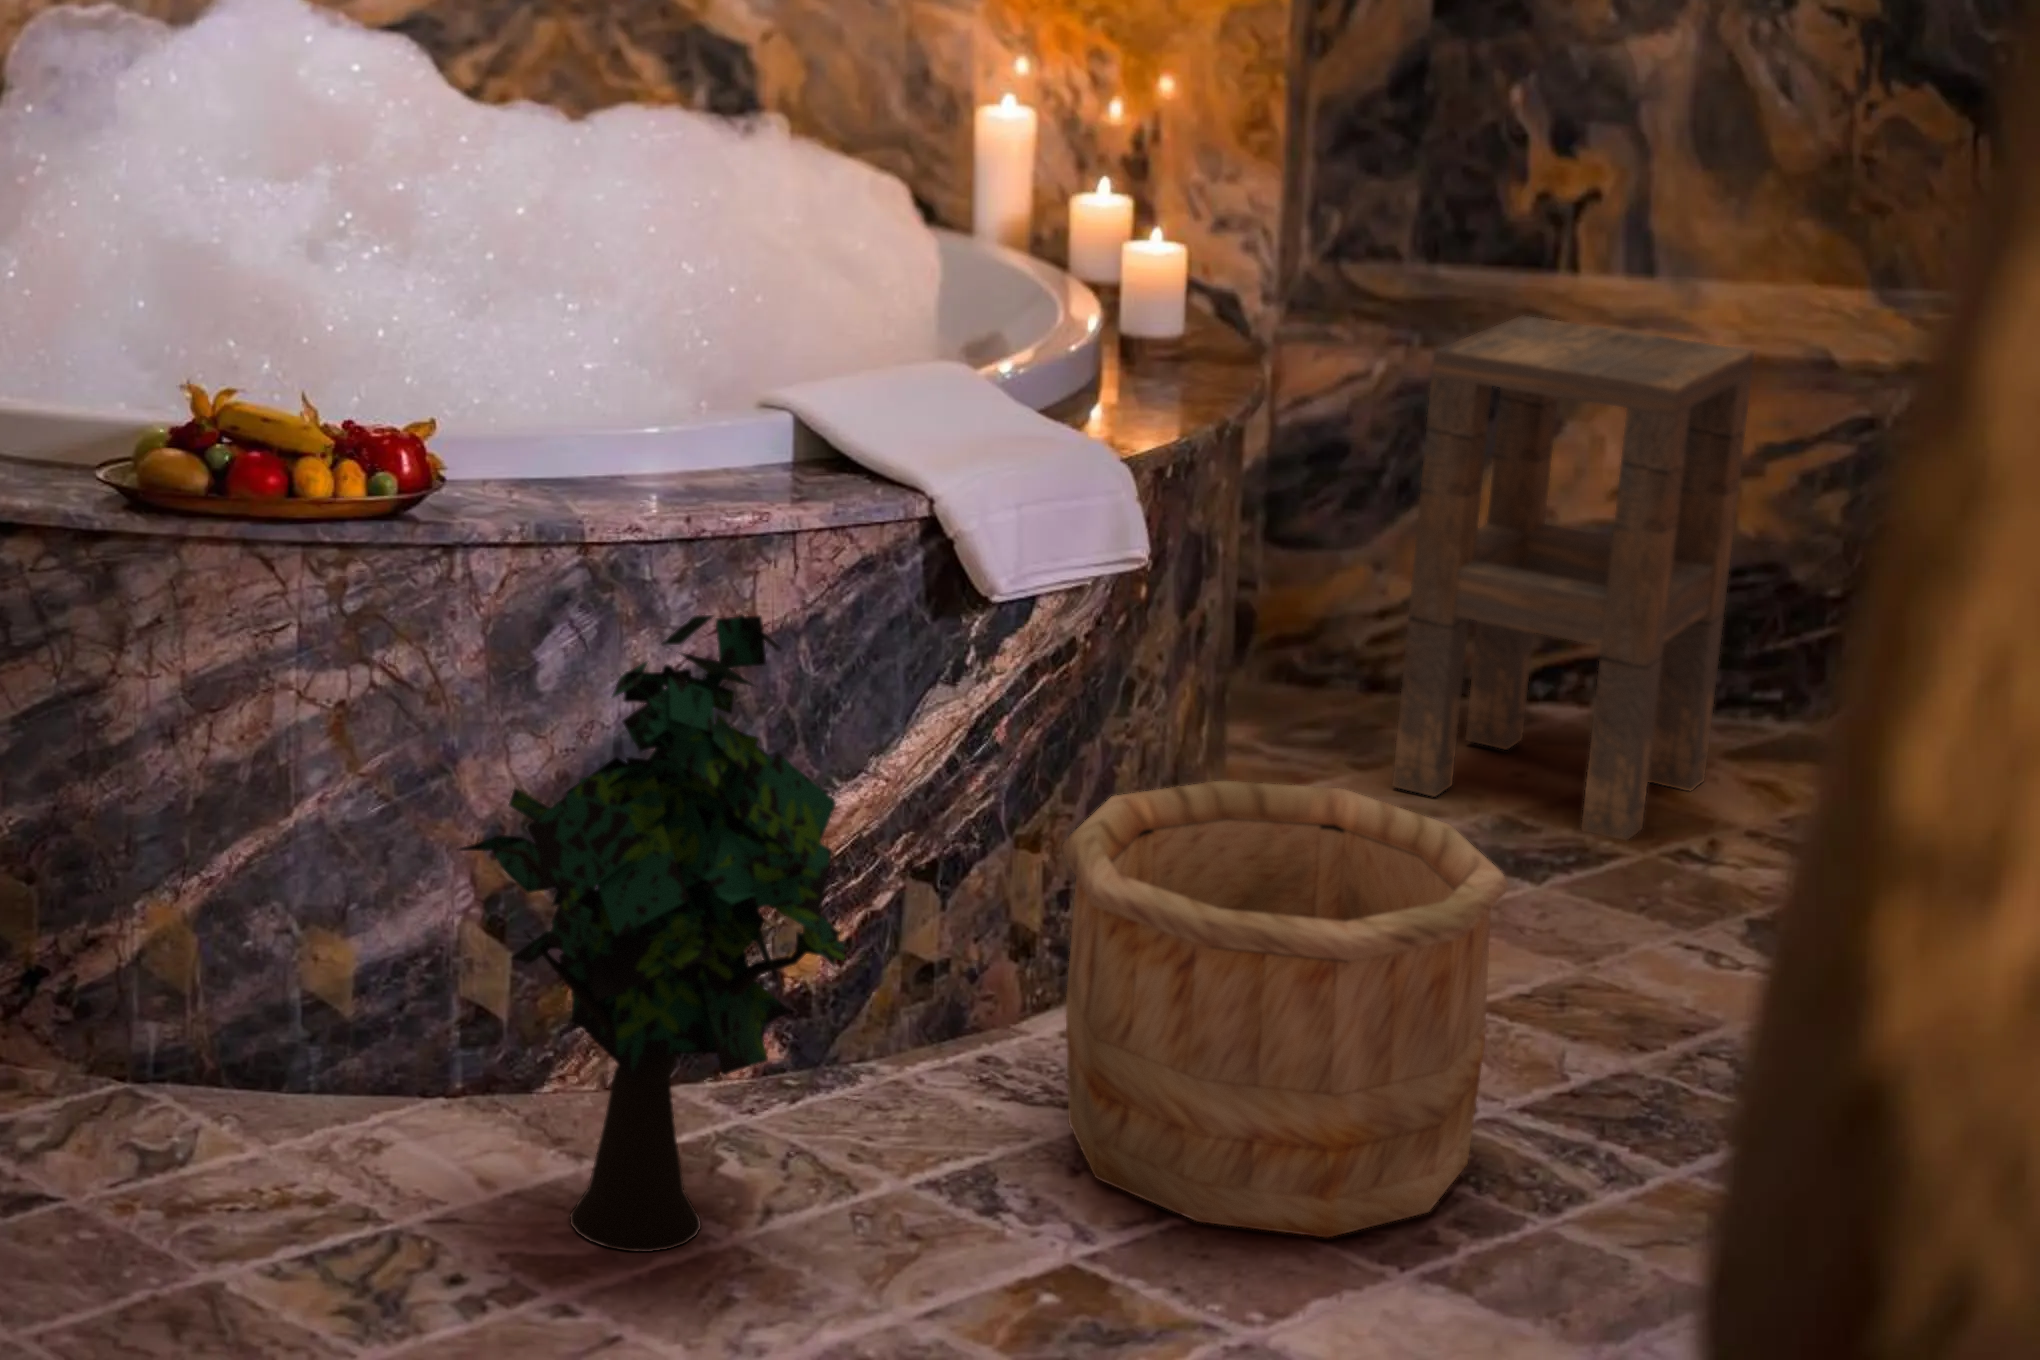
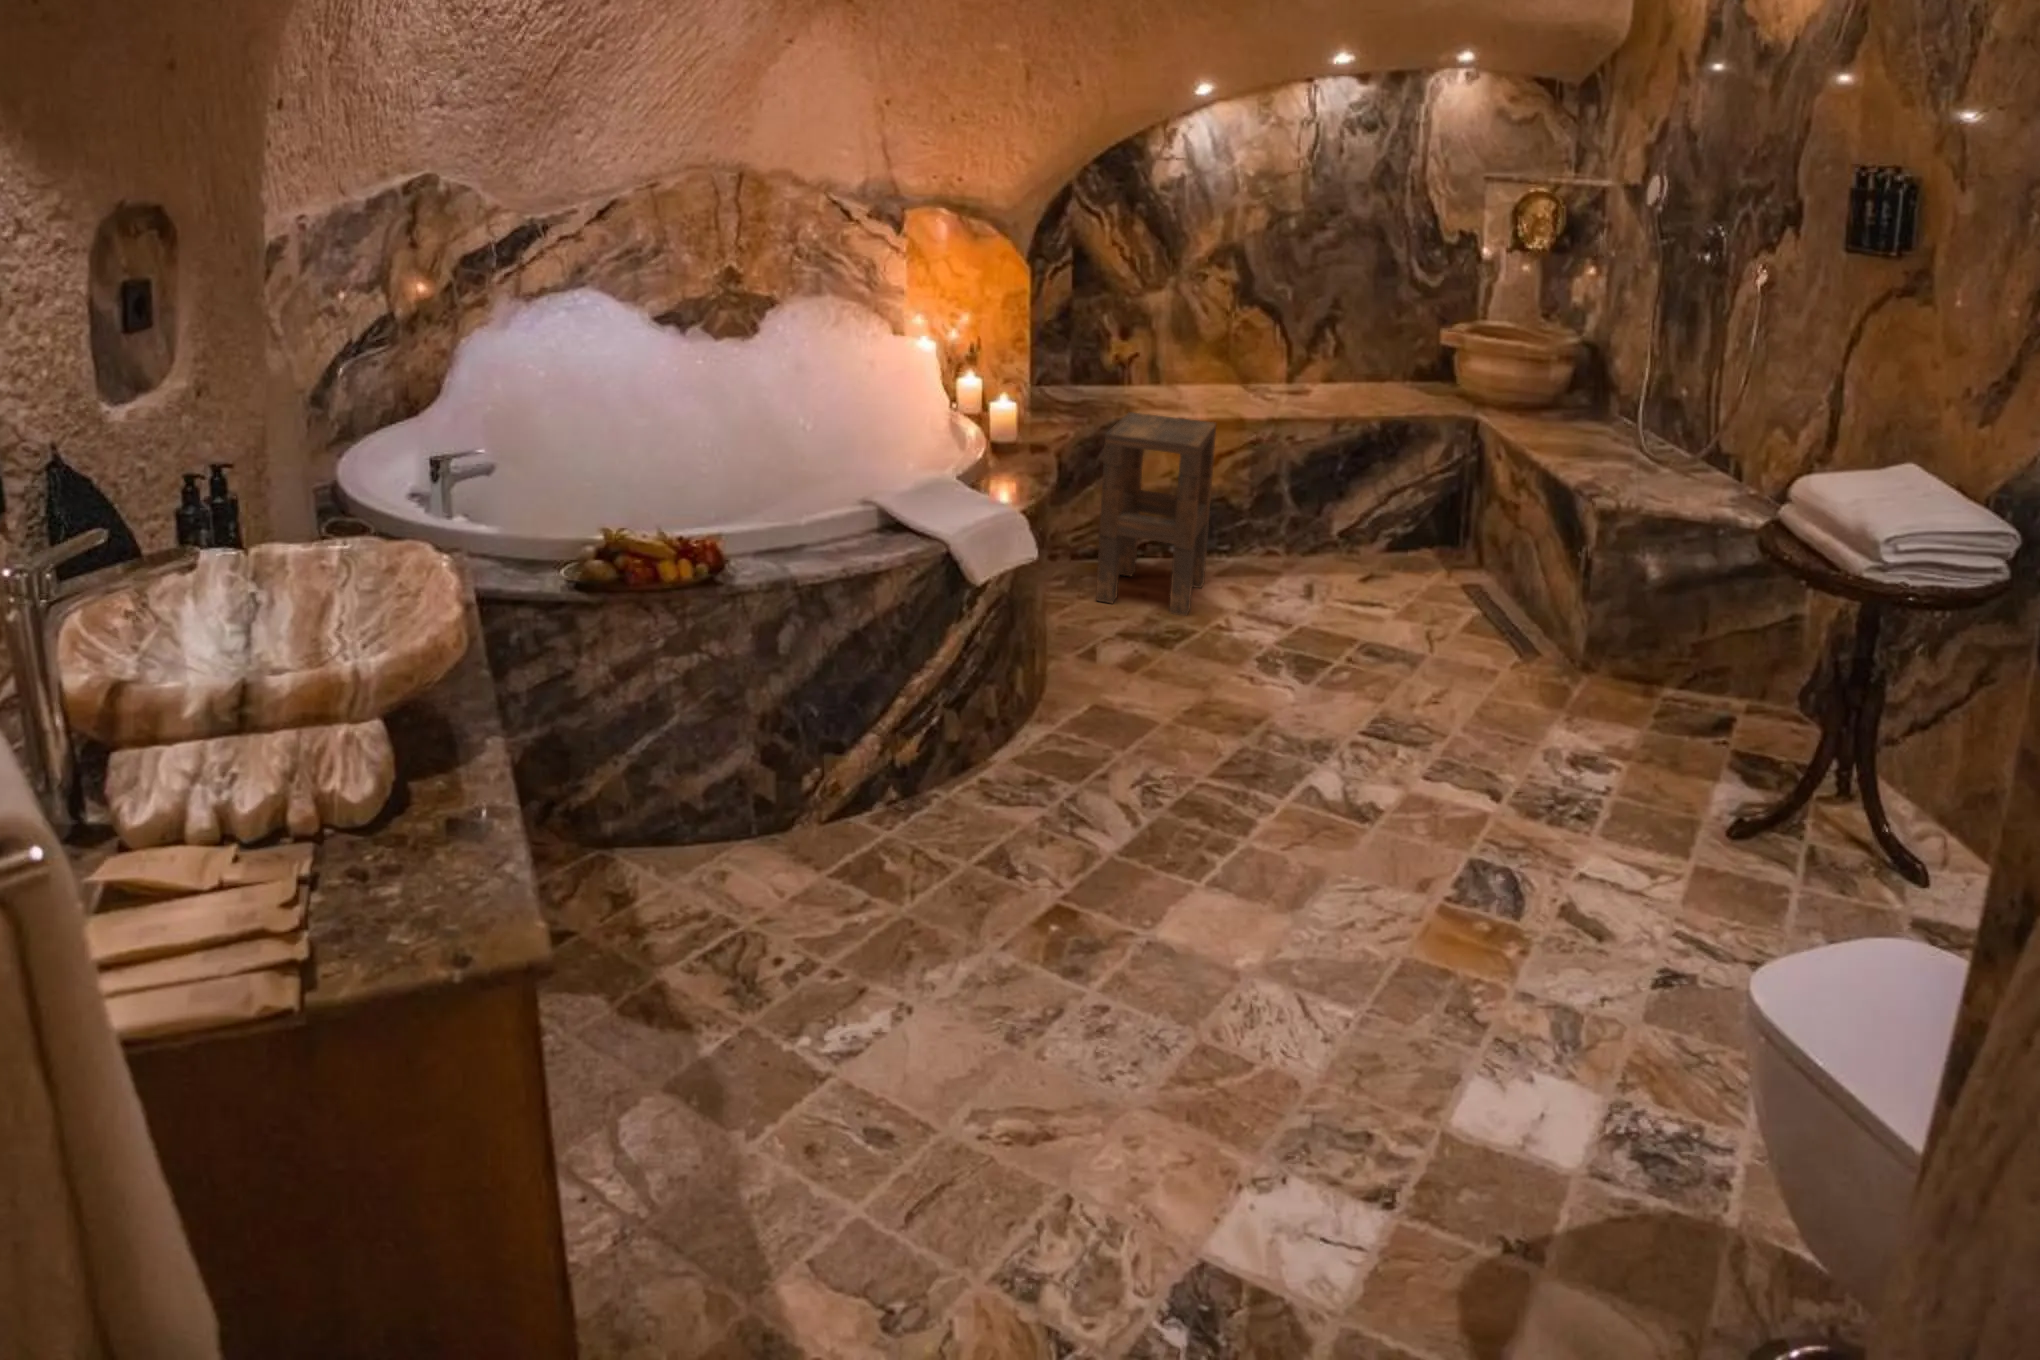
decorative plant: present [459,615,845,1252] -> none [762,632,941,921]
wooden bucket: present [1062,781,1508,1237] -> none [1015,649,1195,855]

